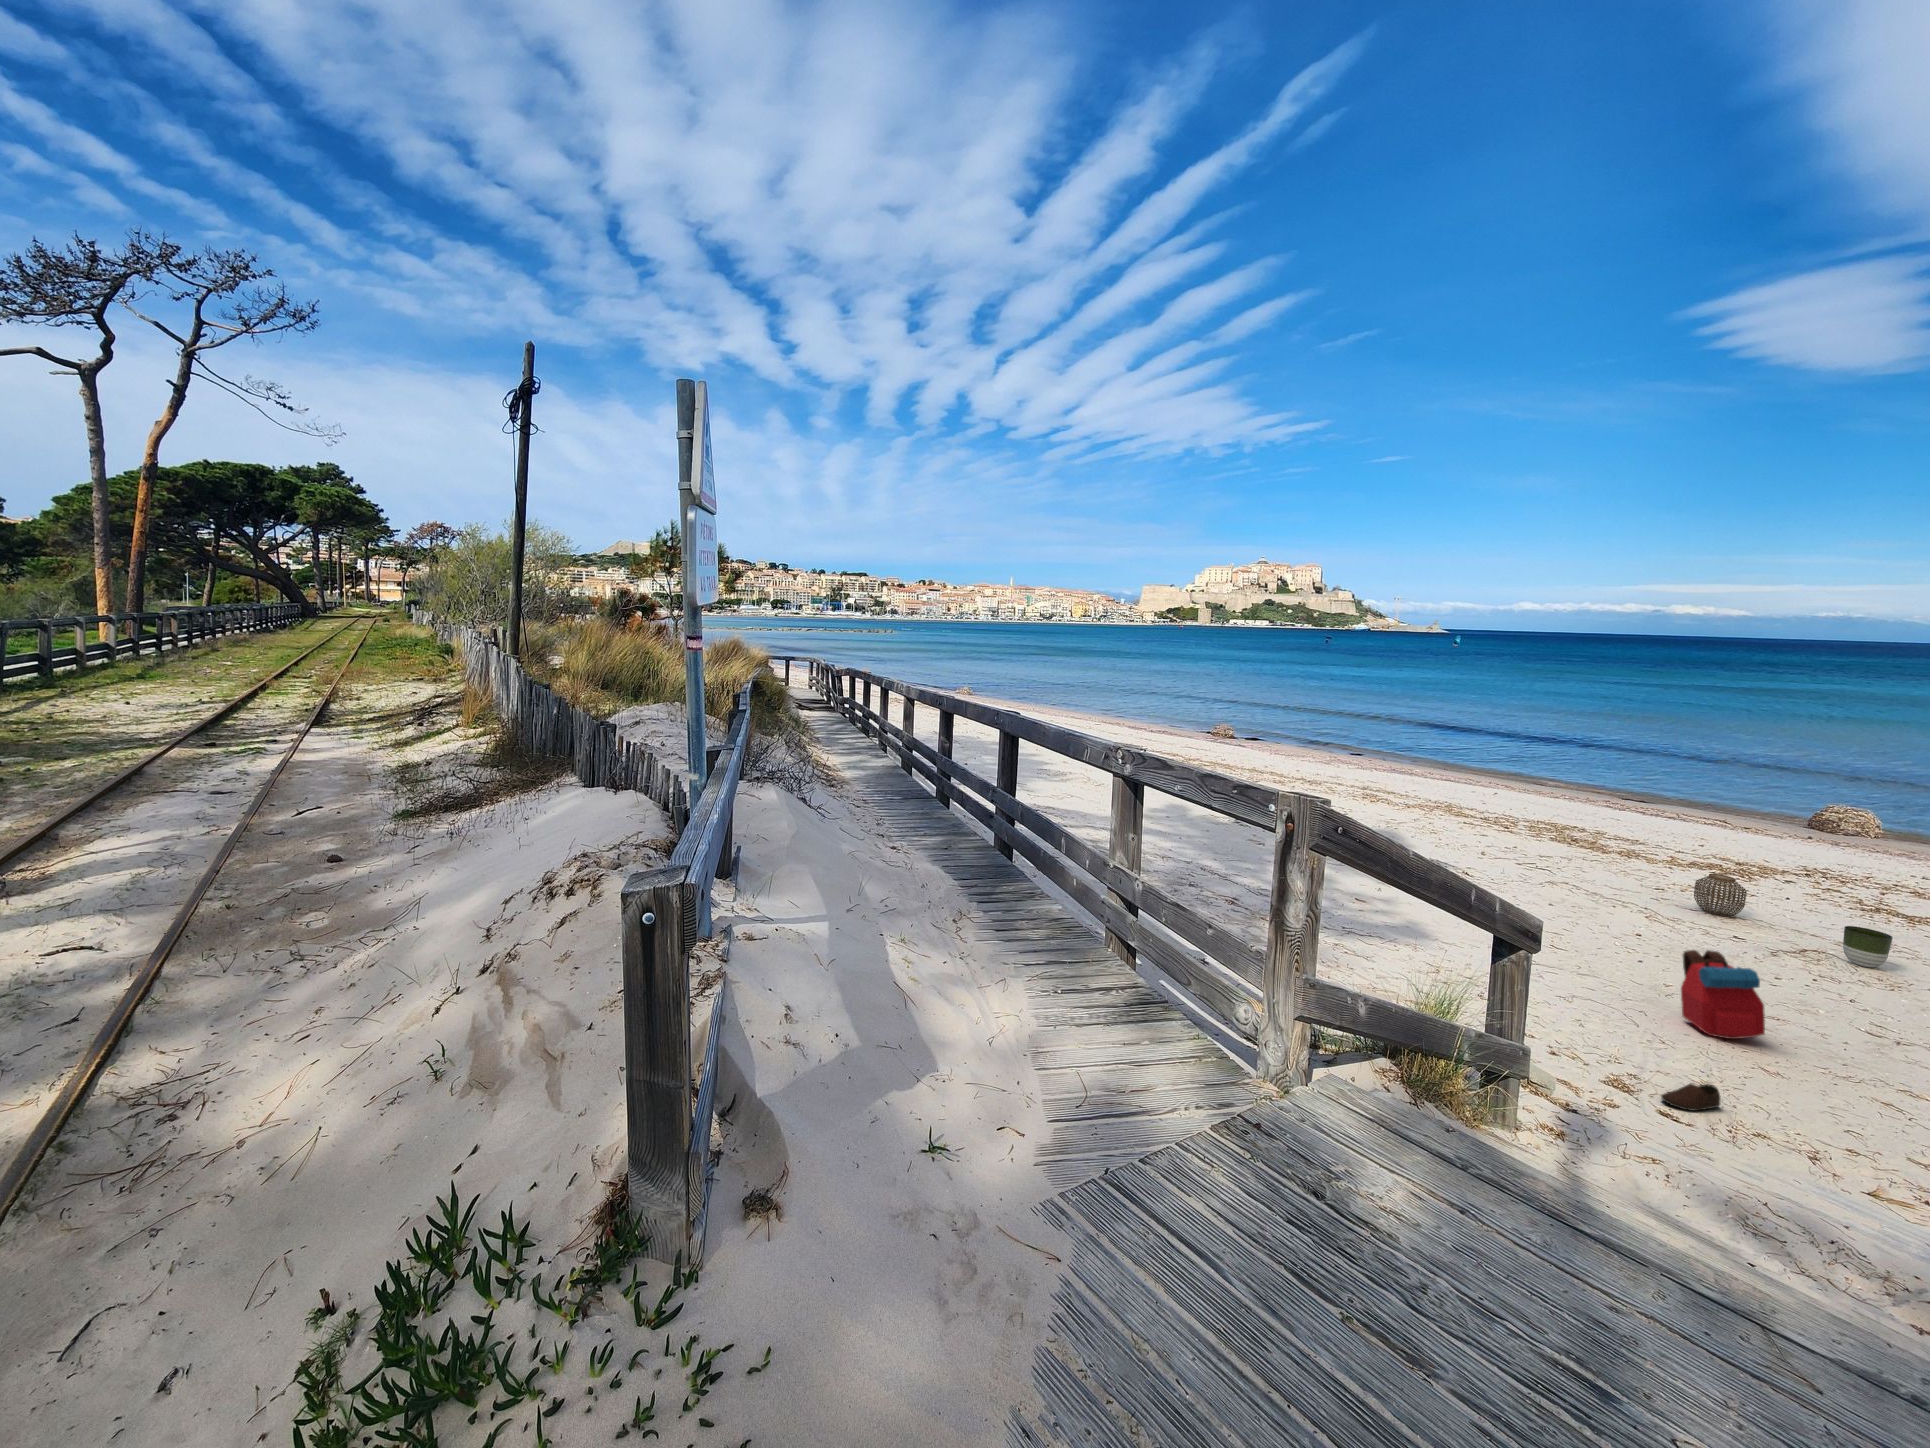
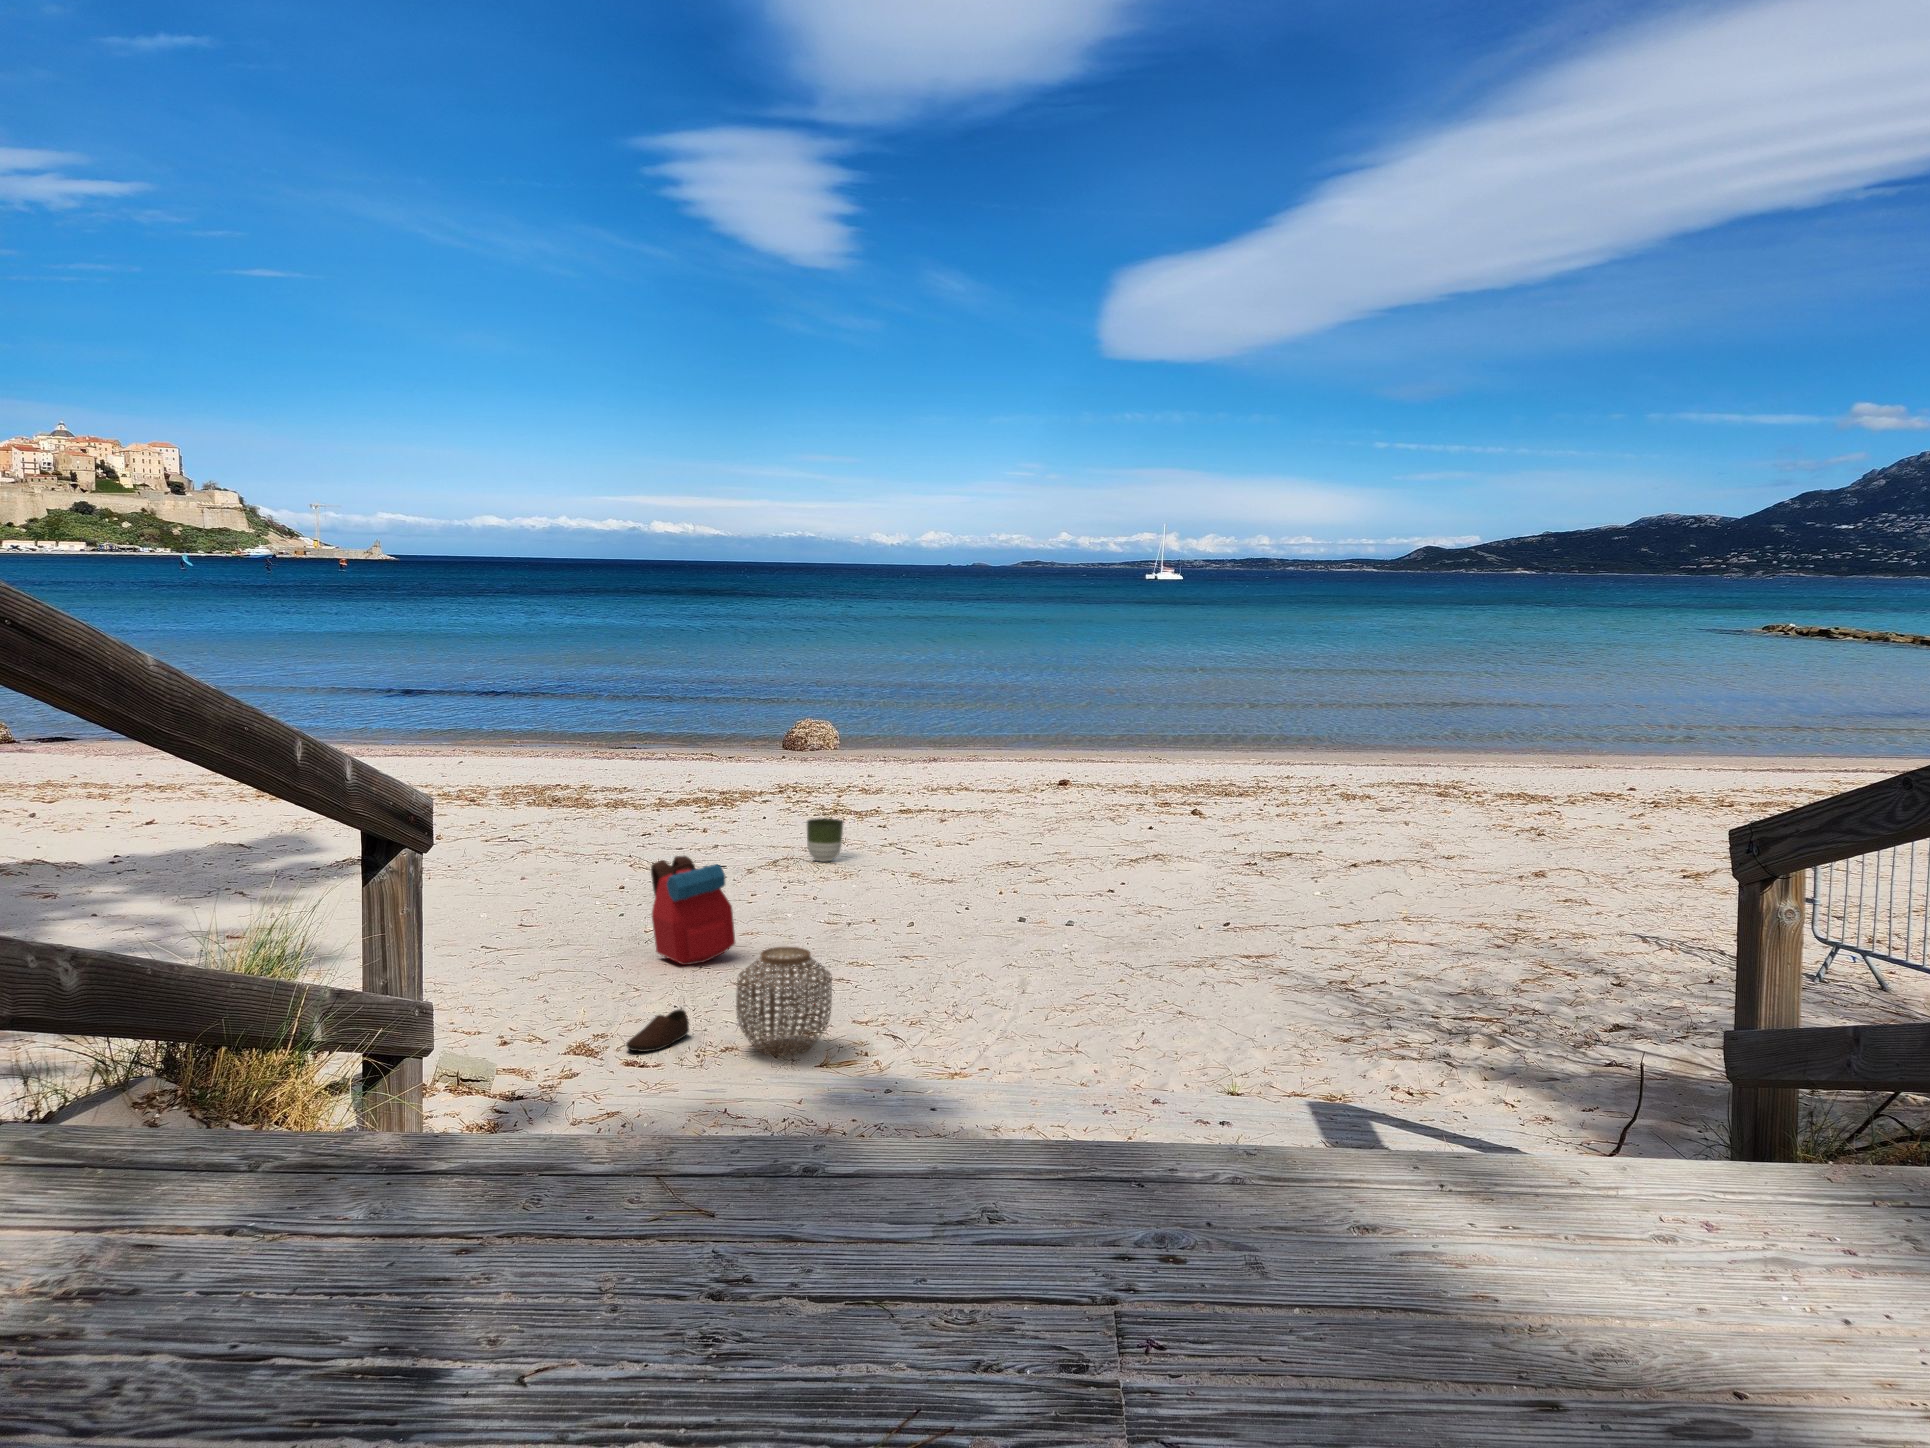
woven basket: present [1694,874,1747,917] -> present [736,947,832,1056]

